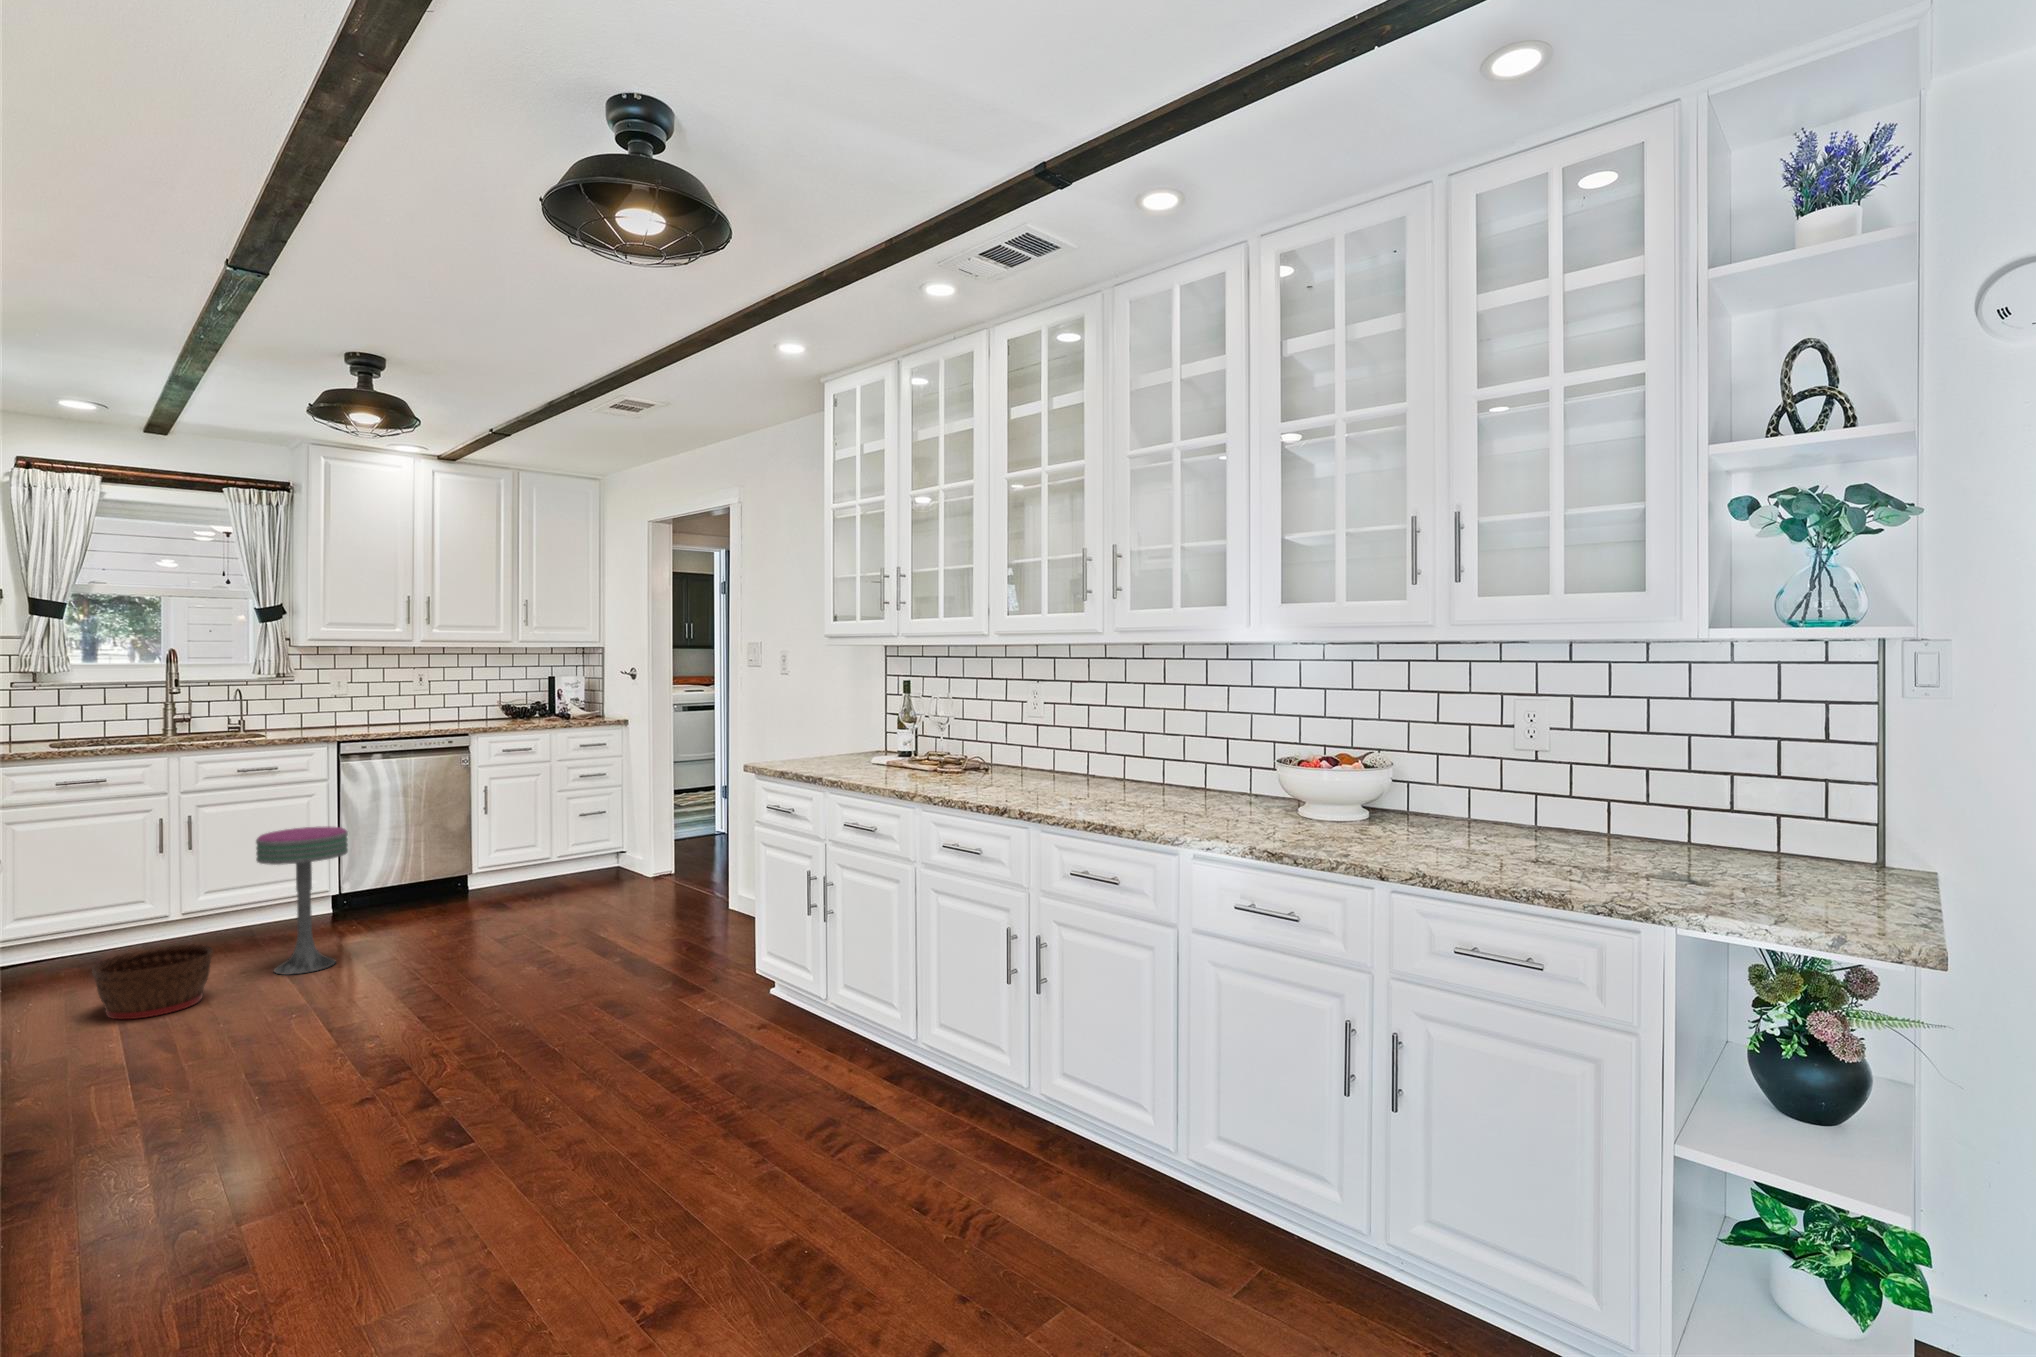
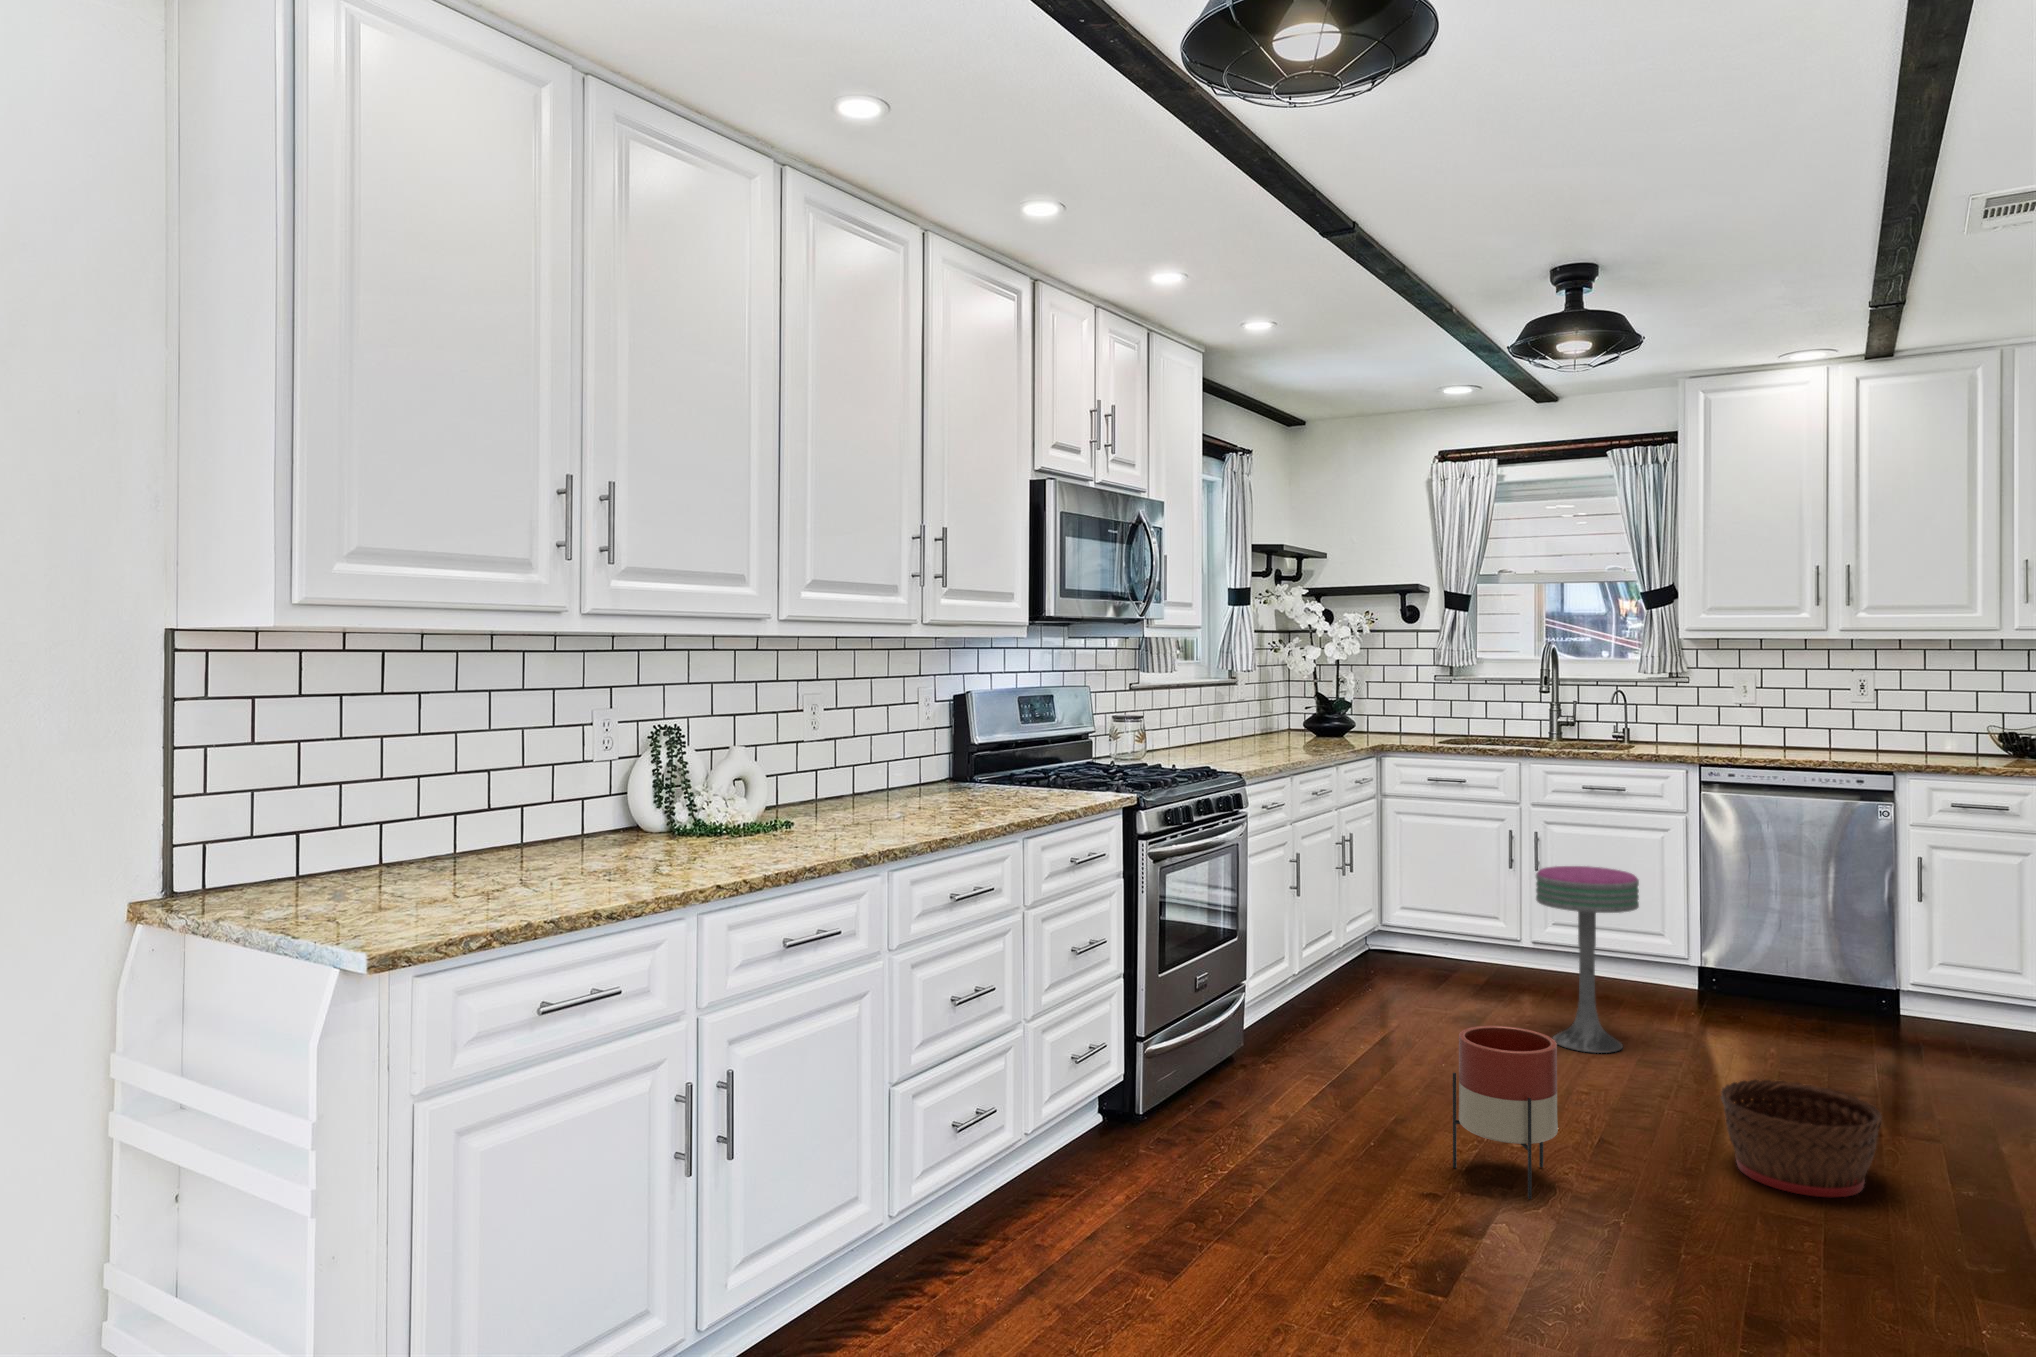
planter: none [328,940,416,1065] -> present [1453,1026,1558,1199]
basket: present [92,945,213,1019] -> present [1721,1080,1882,1197]

